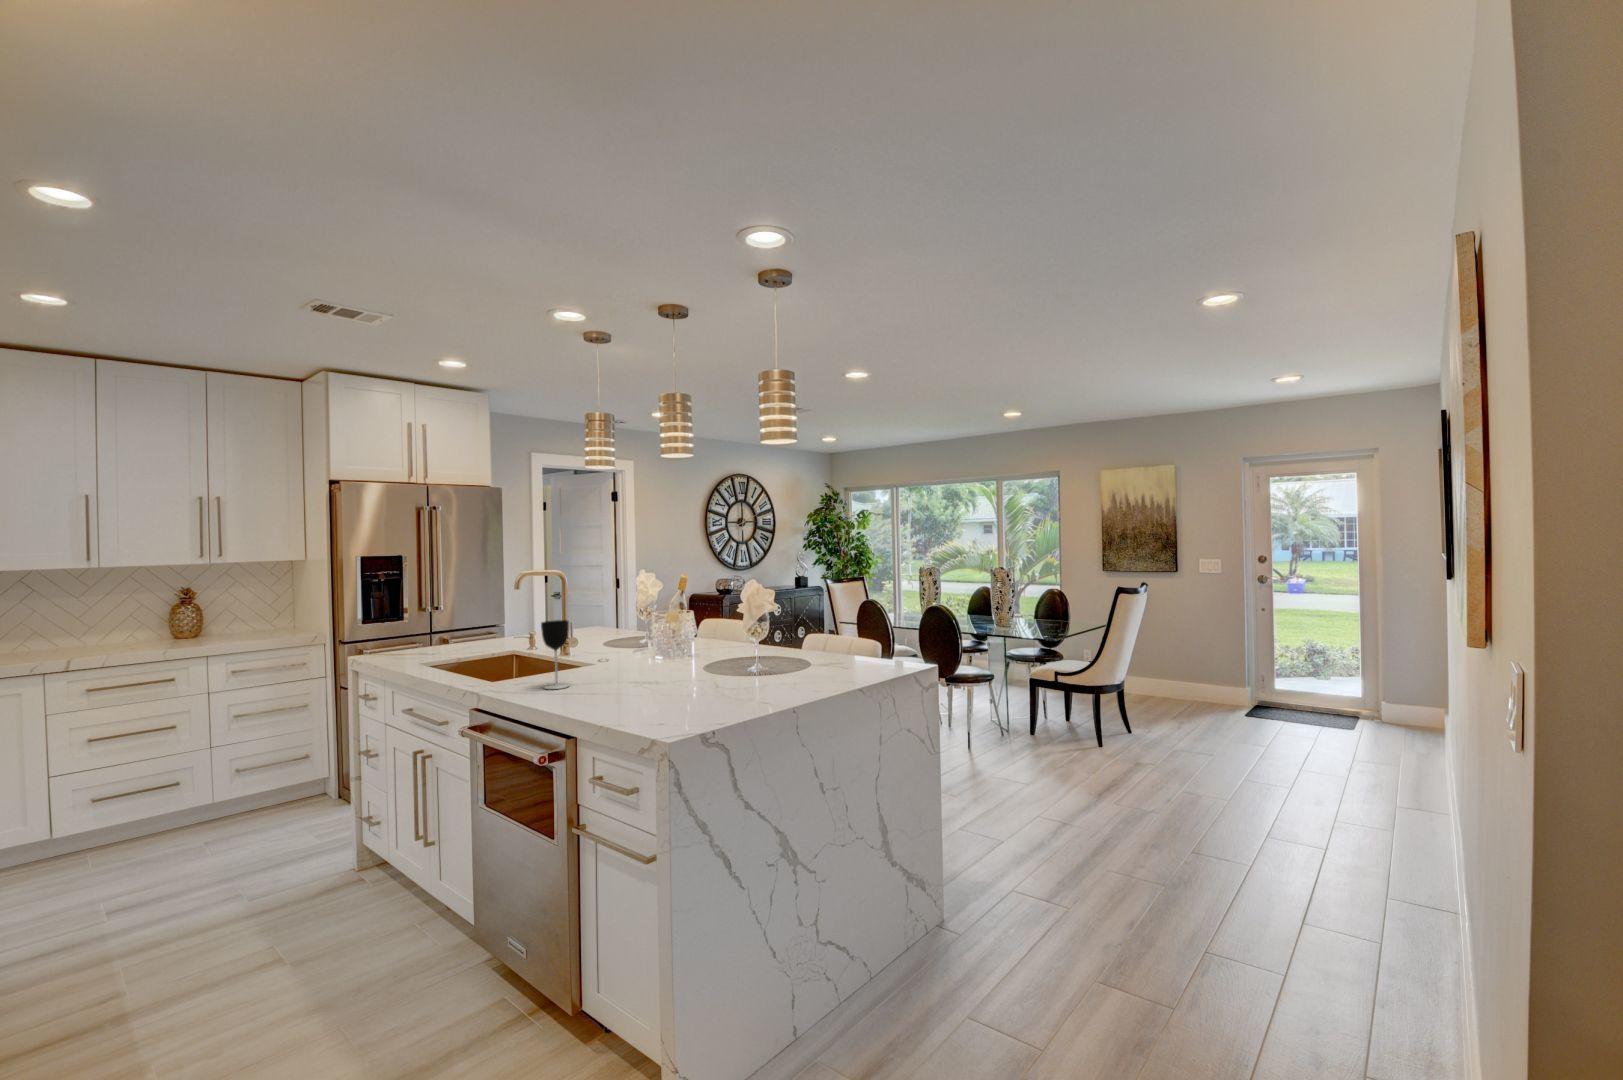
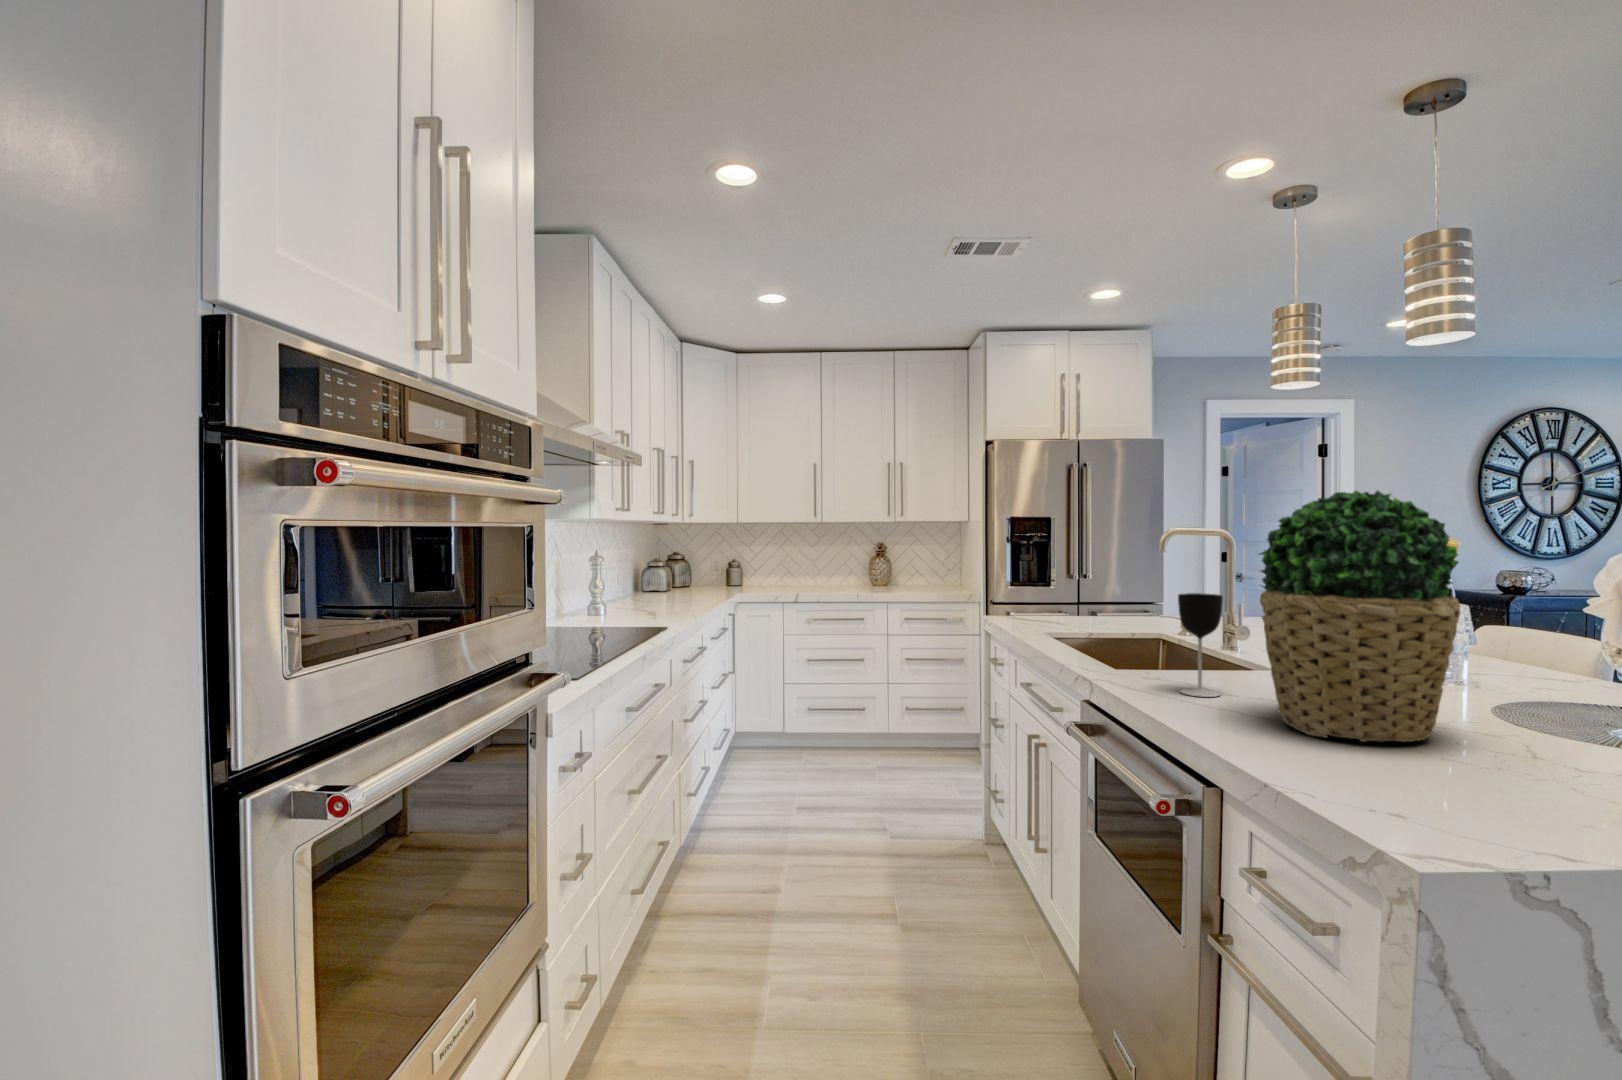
potted plant: none [590,556,686,698] -> present [1260,491,1460,742]

